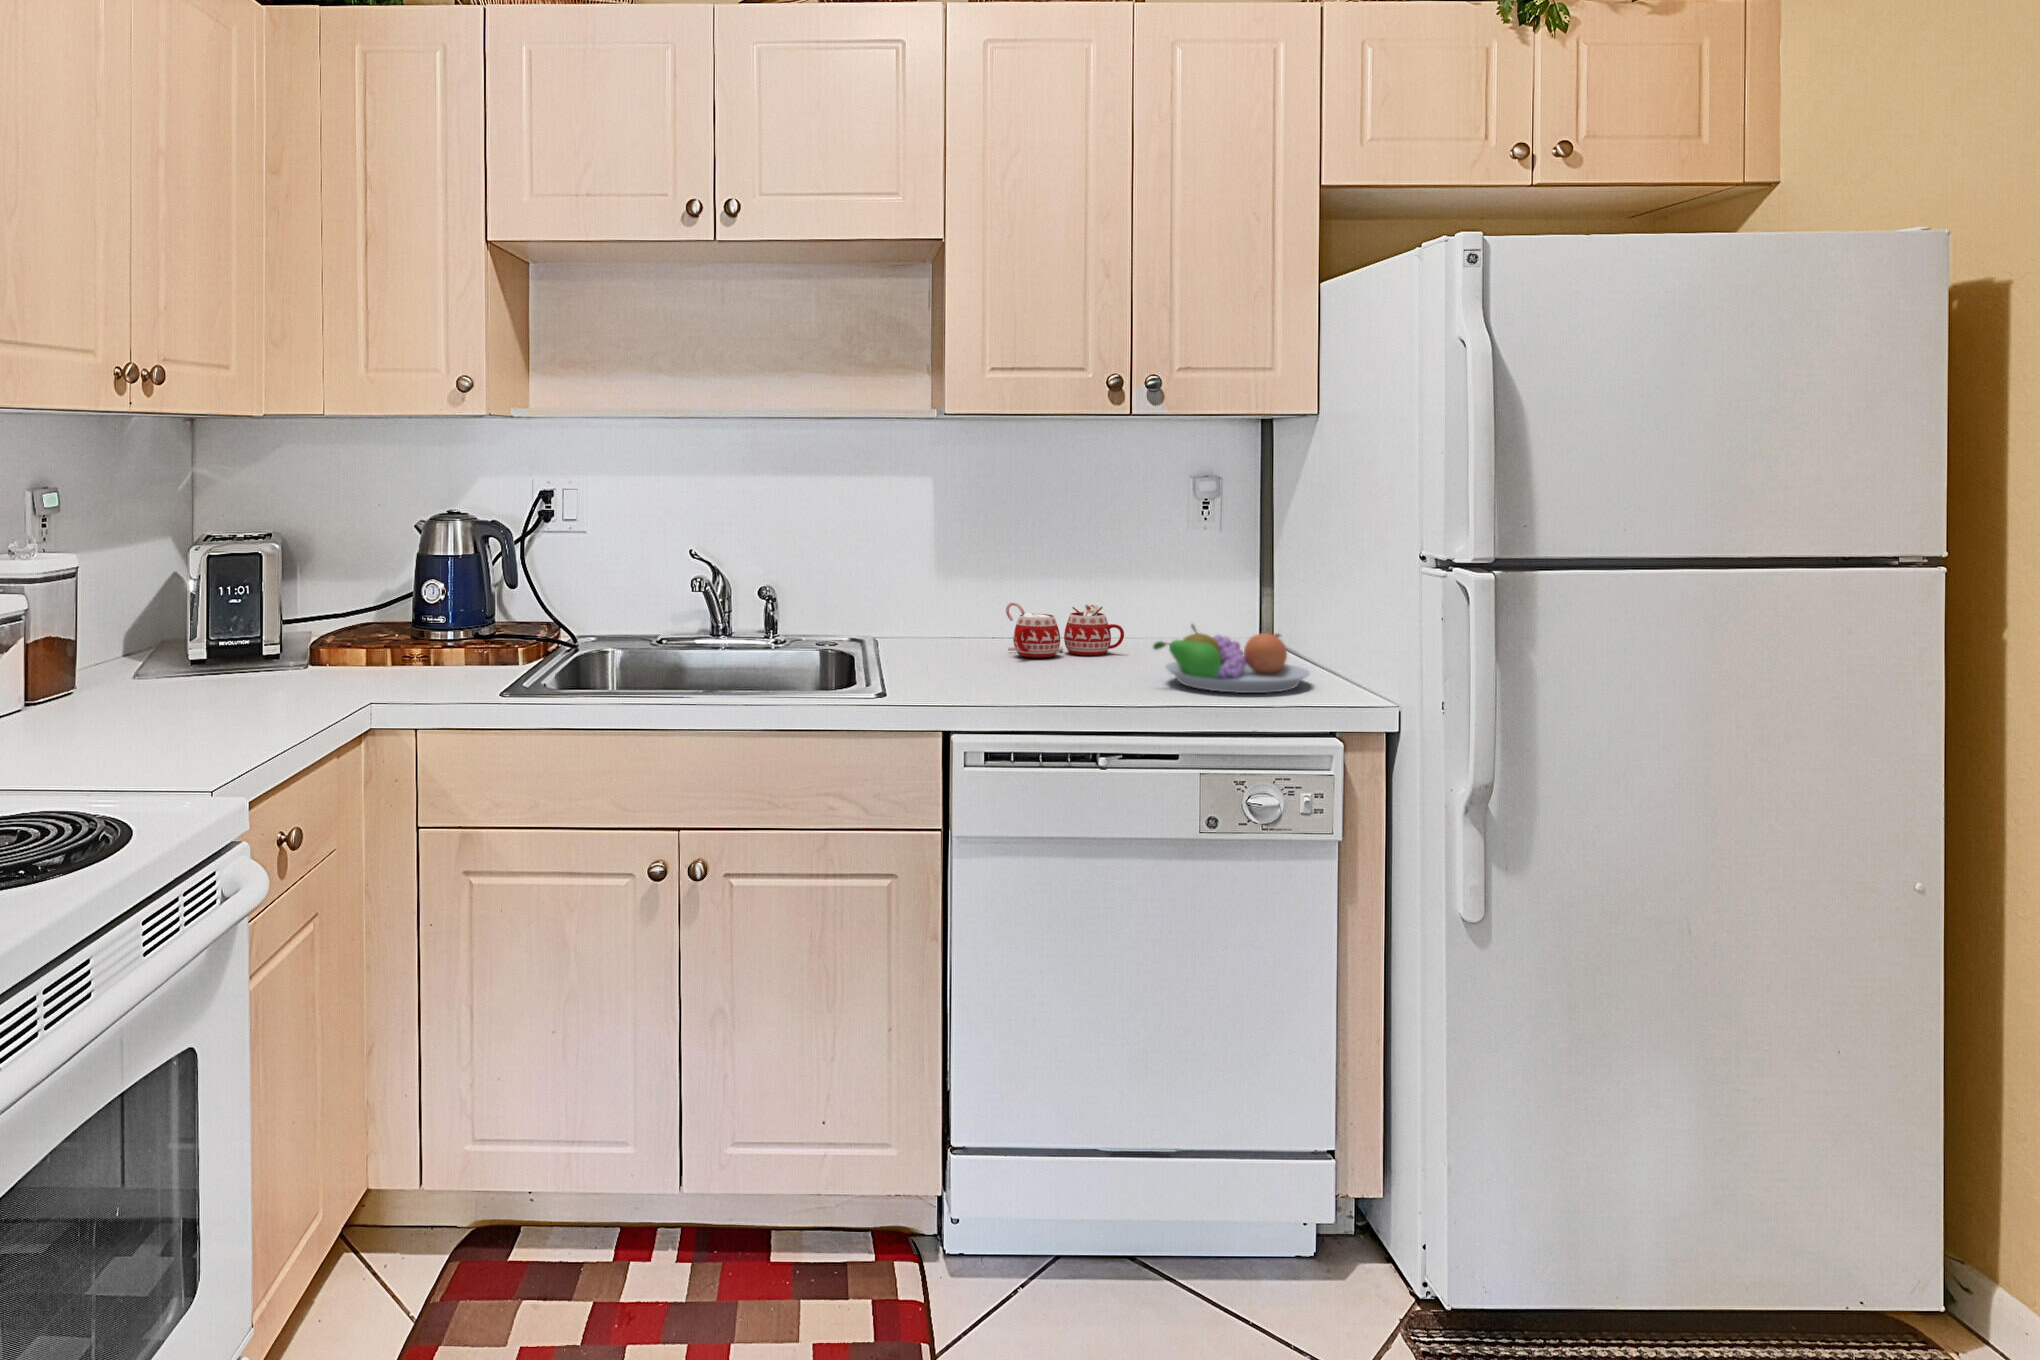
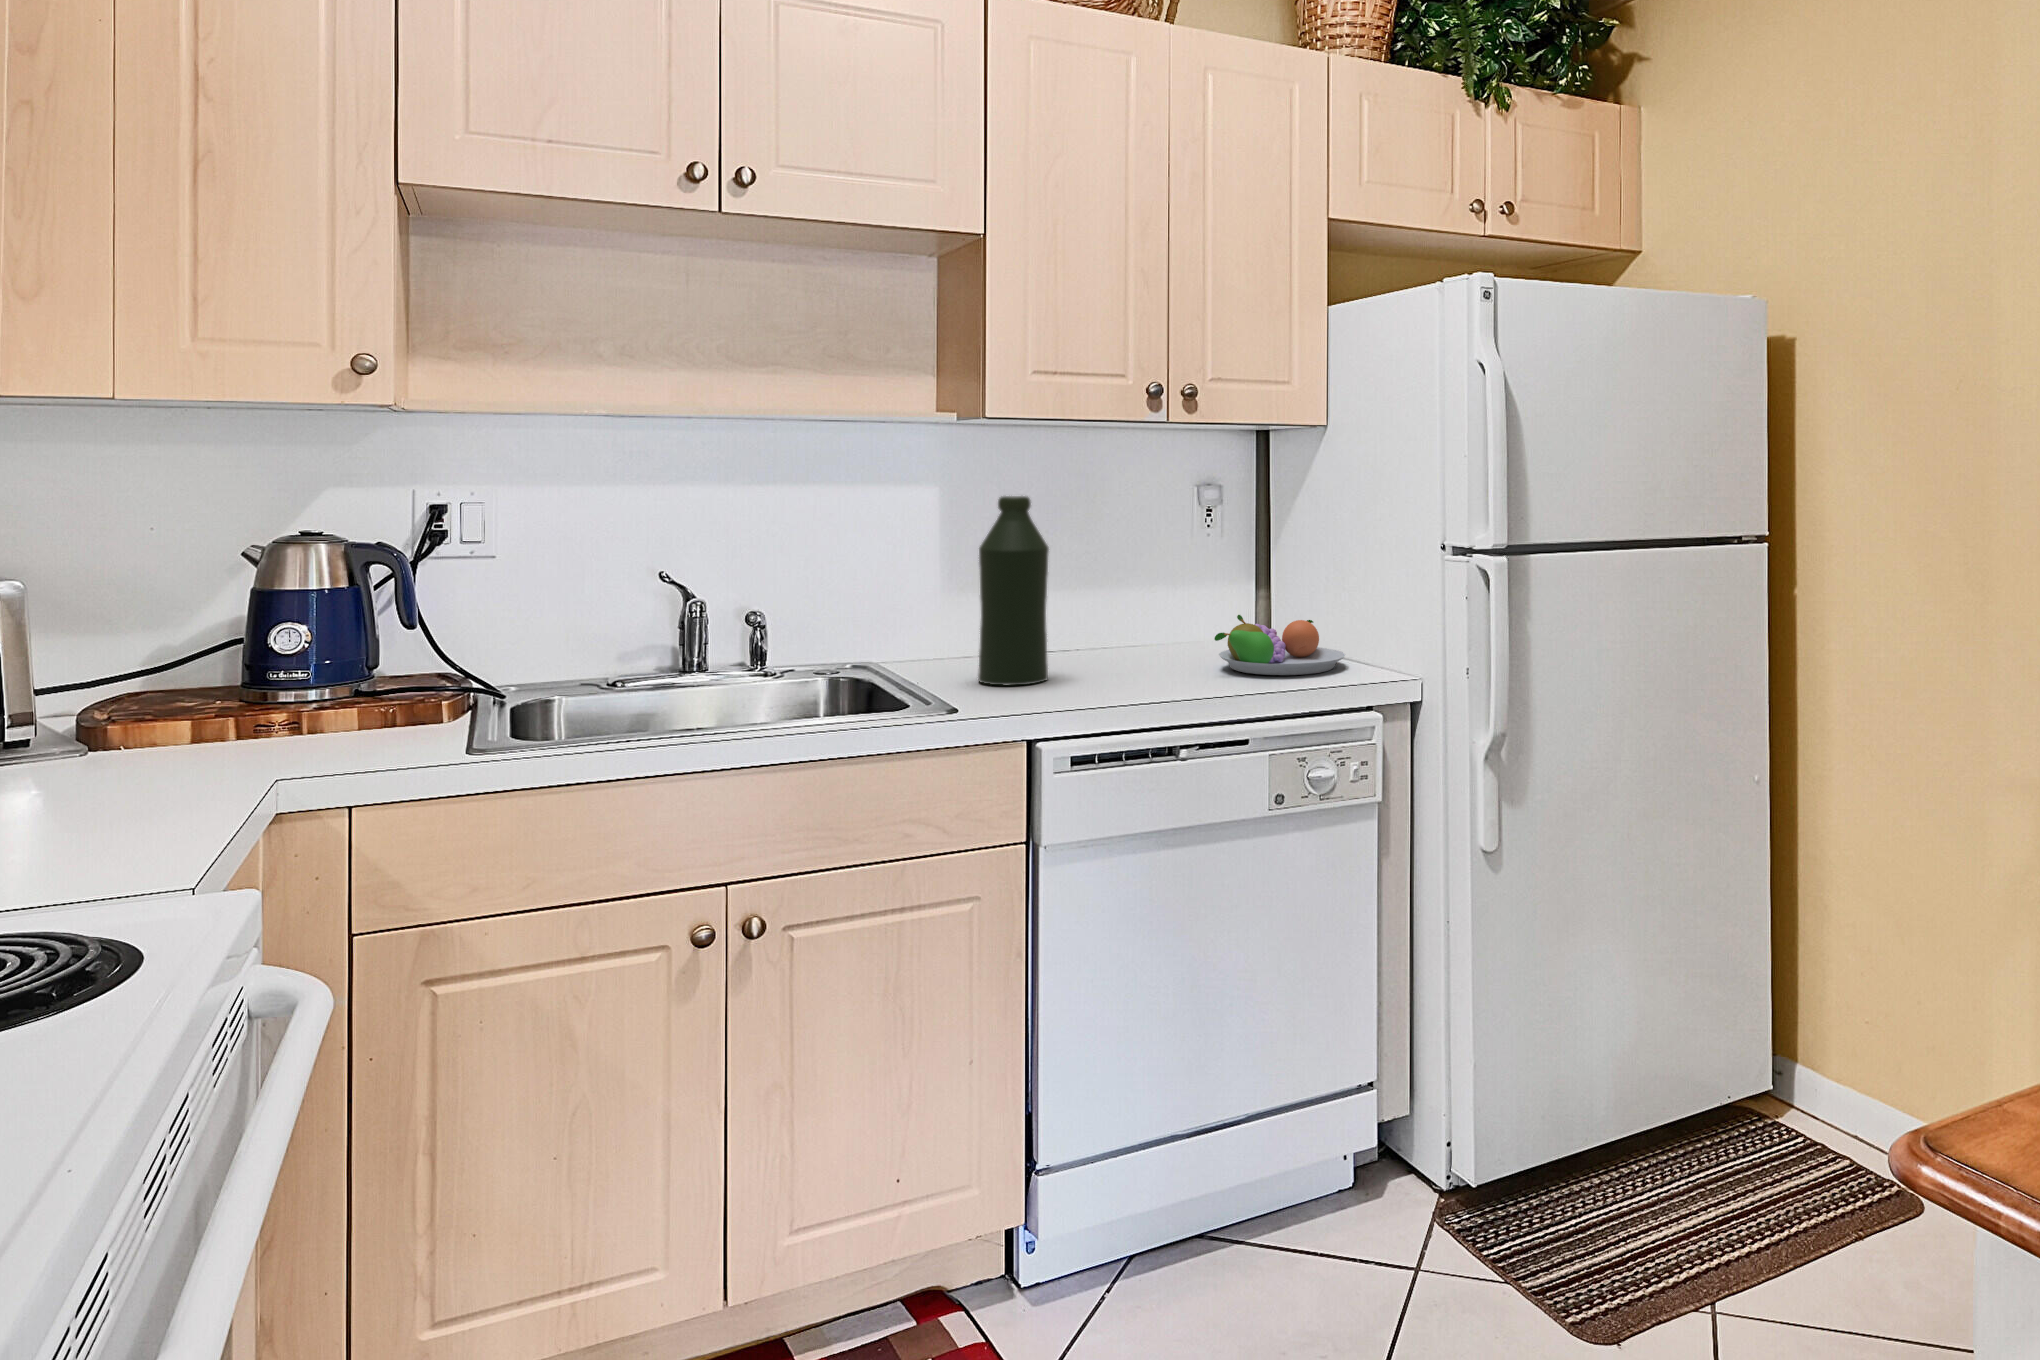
bottle: none [917,494,987,682] -> present [978,496,1049,685]
mug: present [1006,602,1124,658] -> none [1038,601,1152,657]

